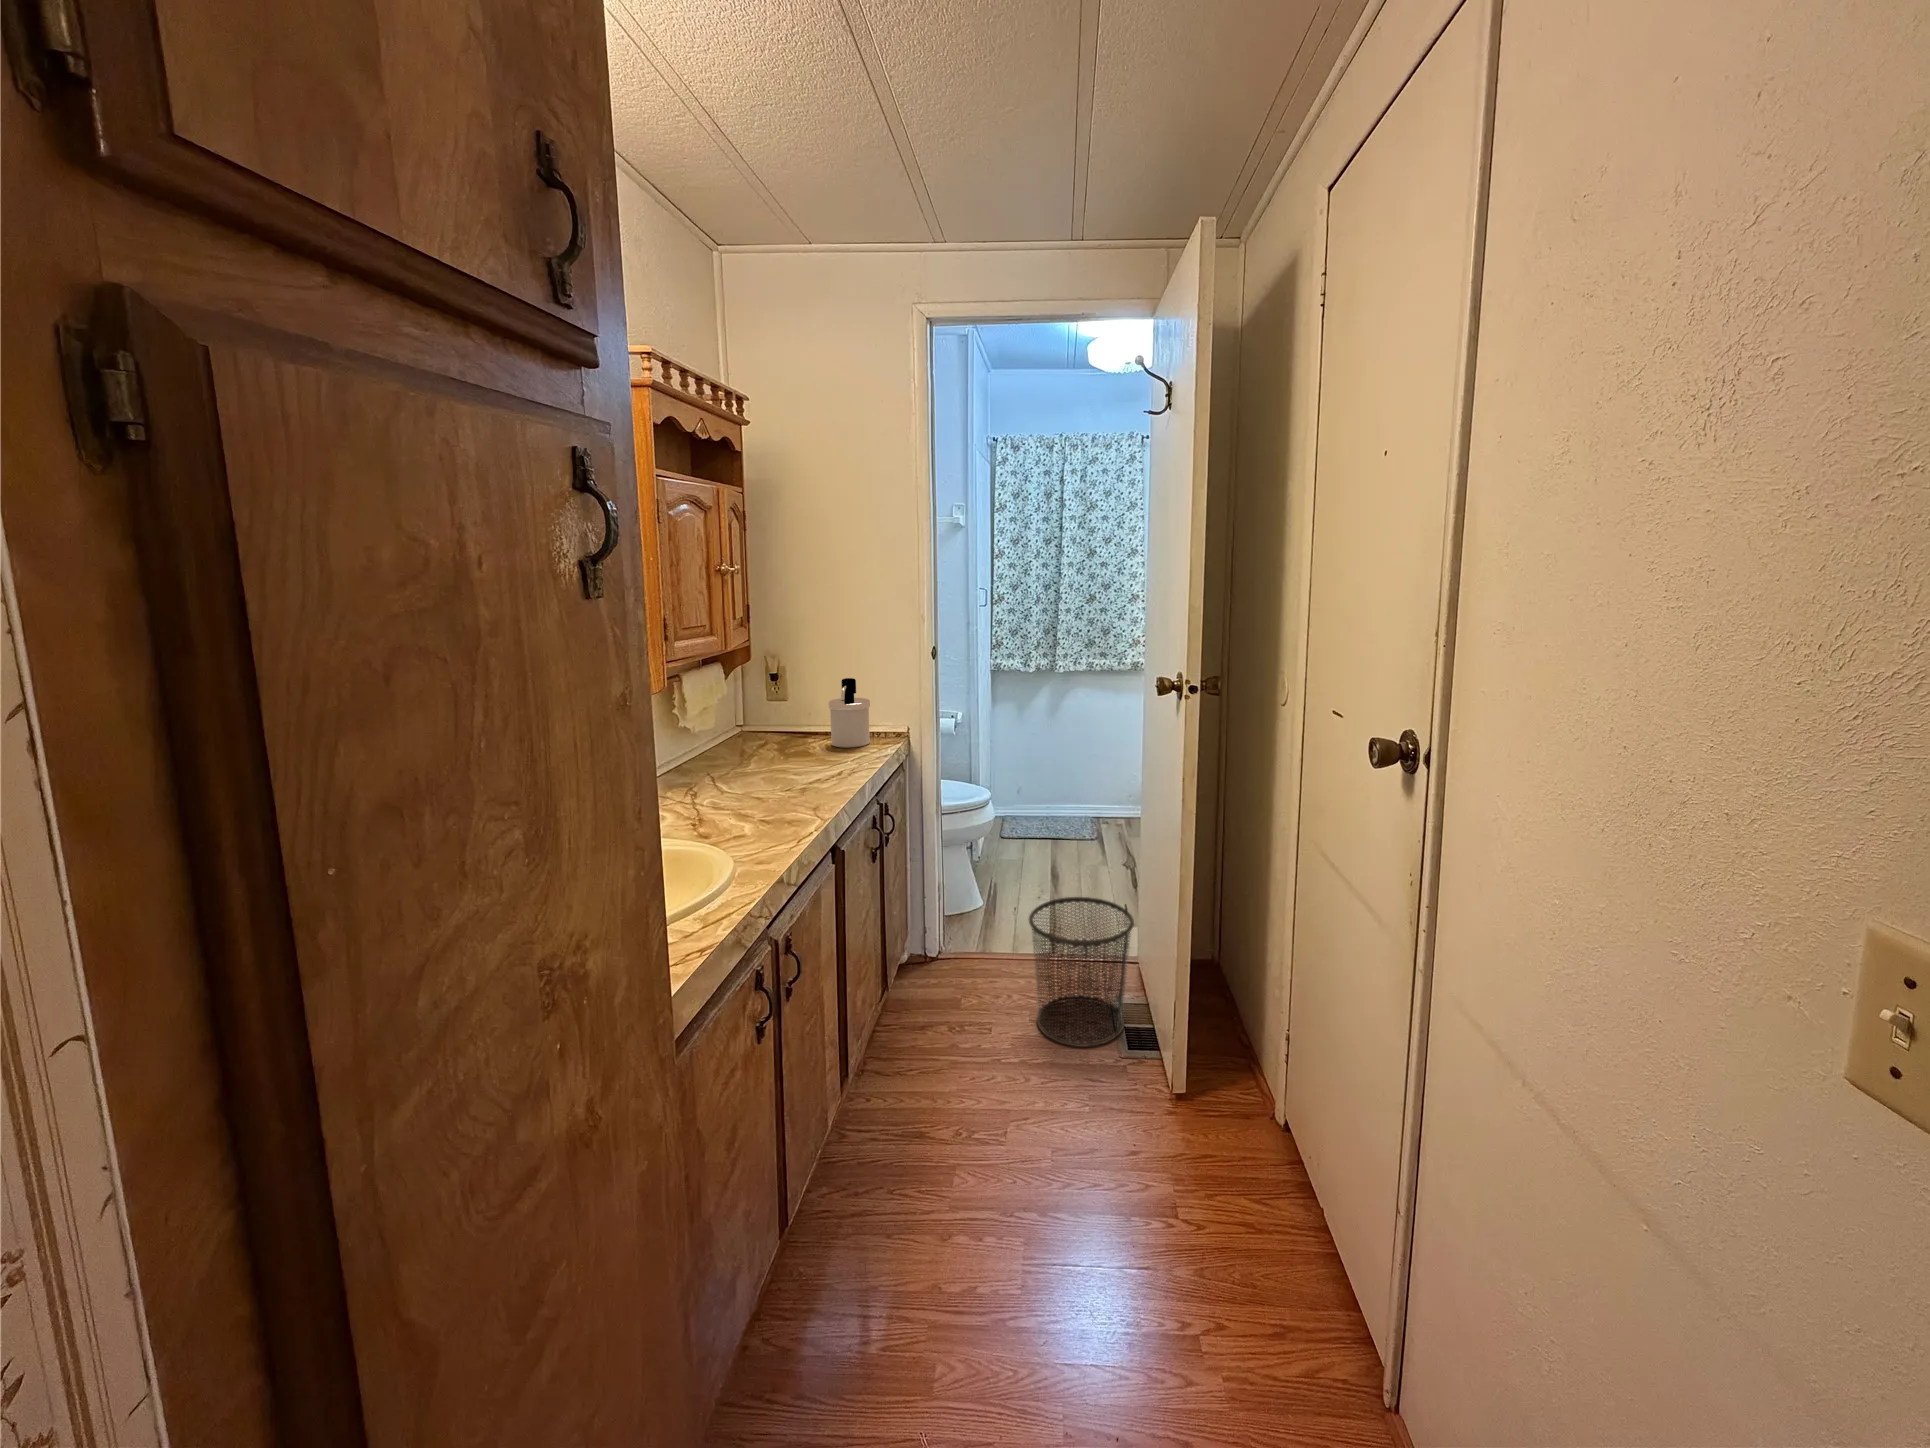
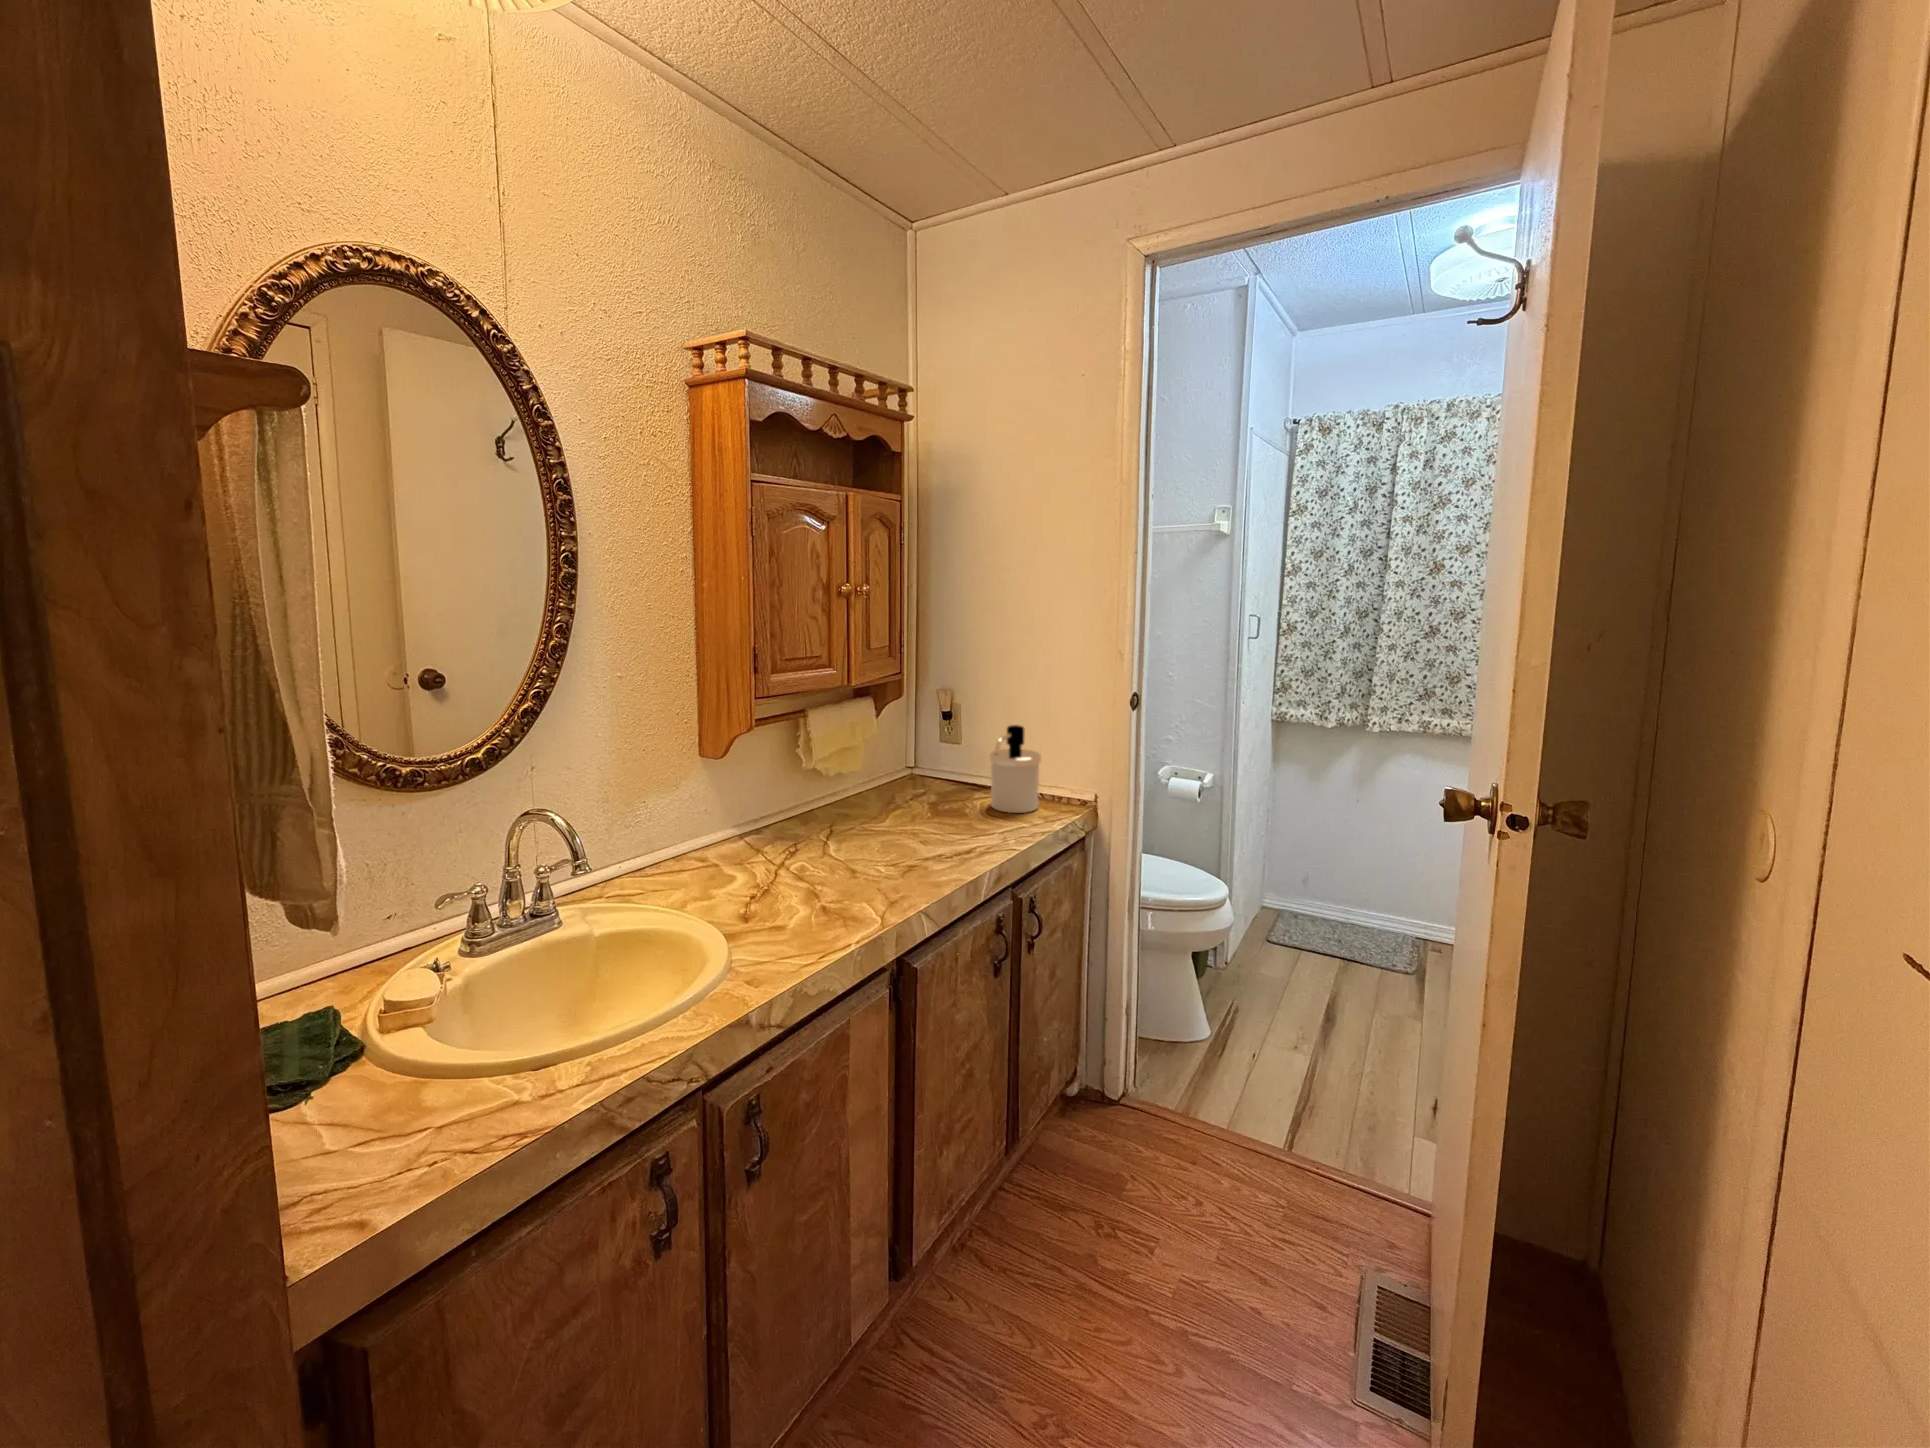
waste bin: present [1029,897,1134,1047] -> none [1223,1084,1408,1353]

